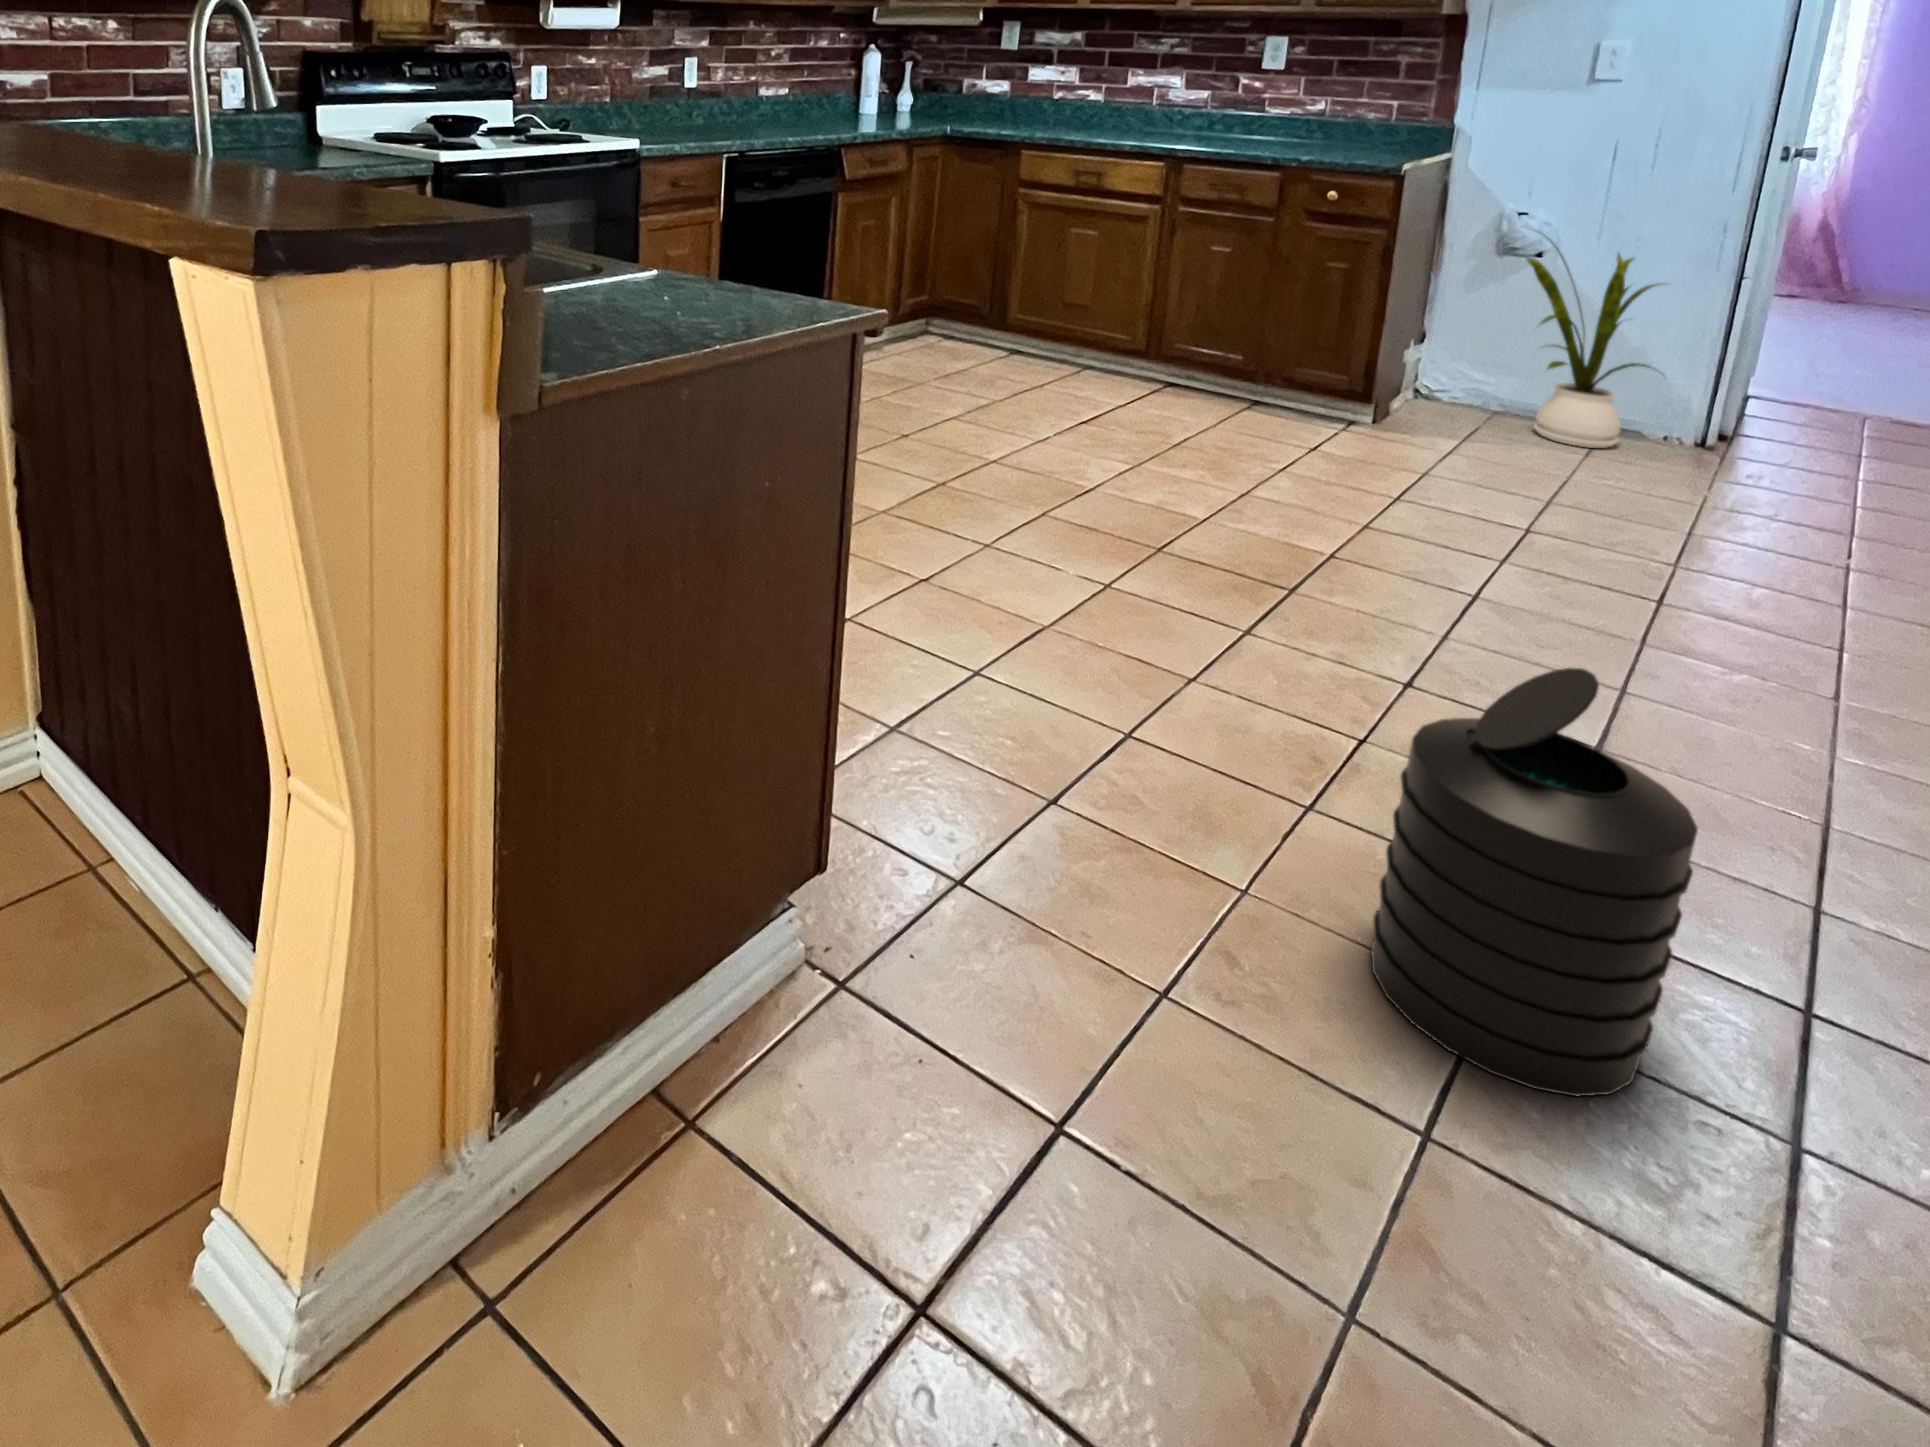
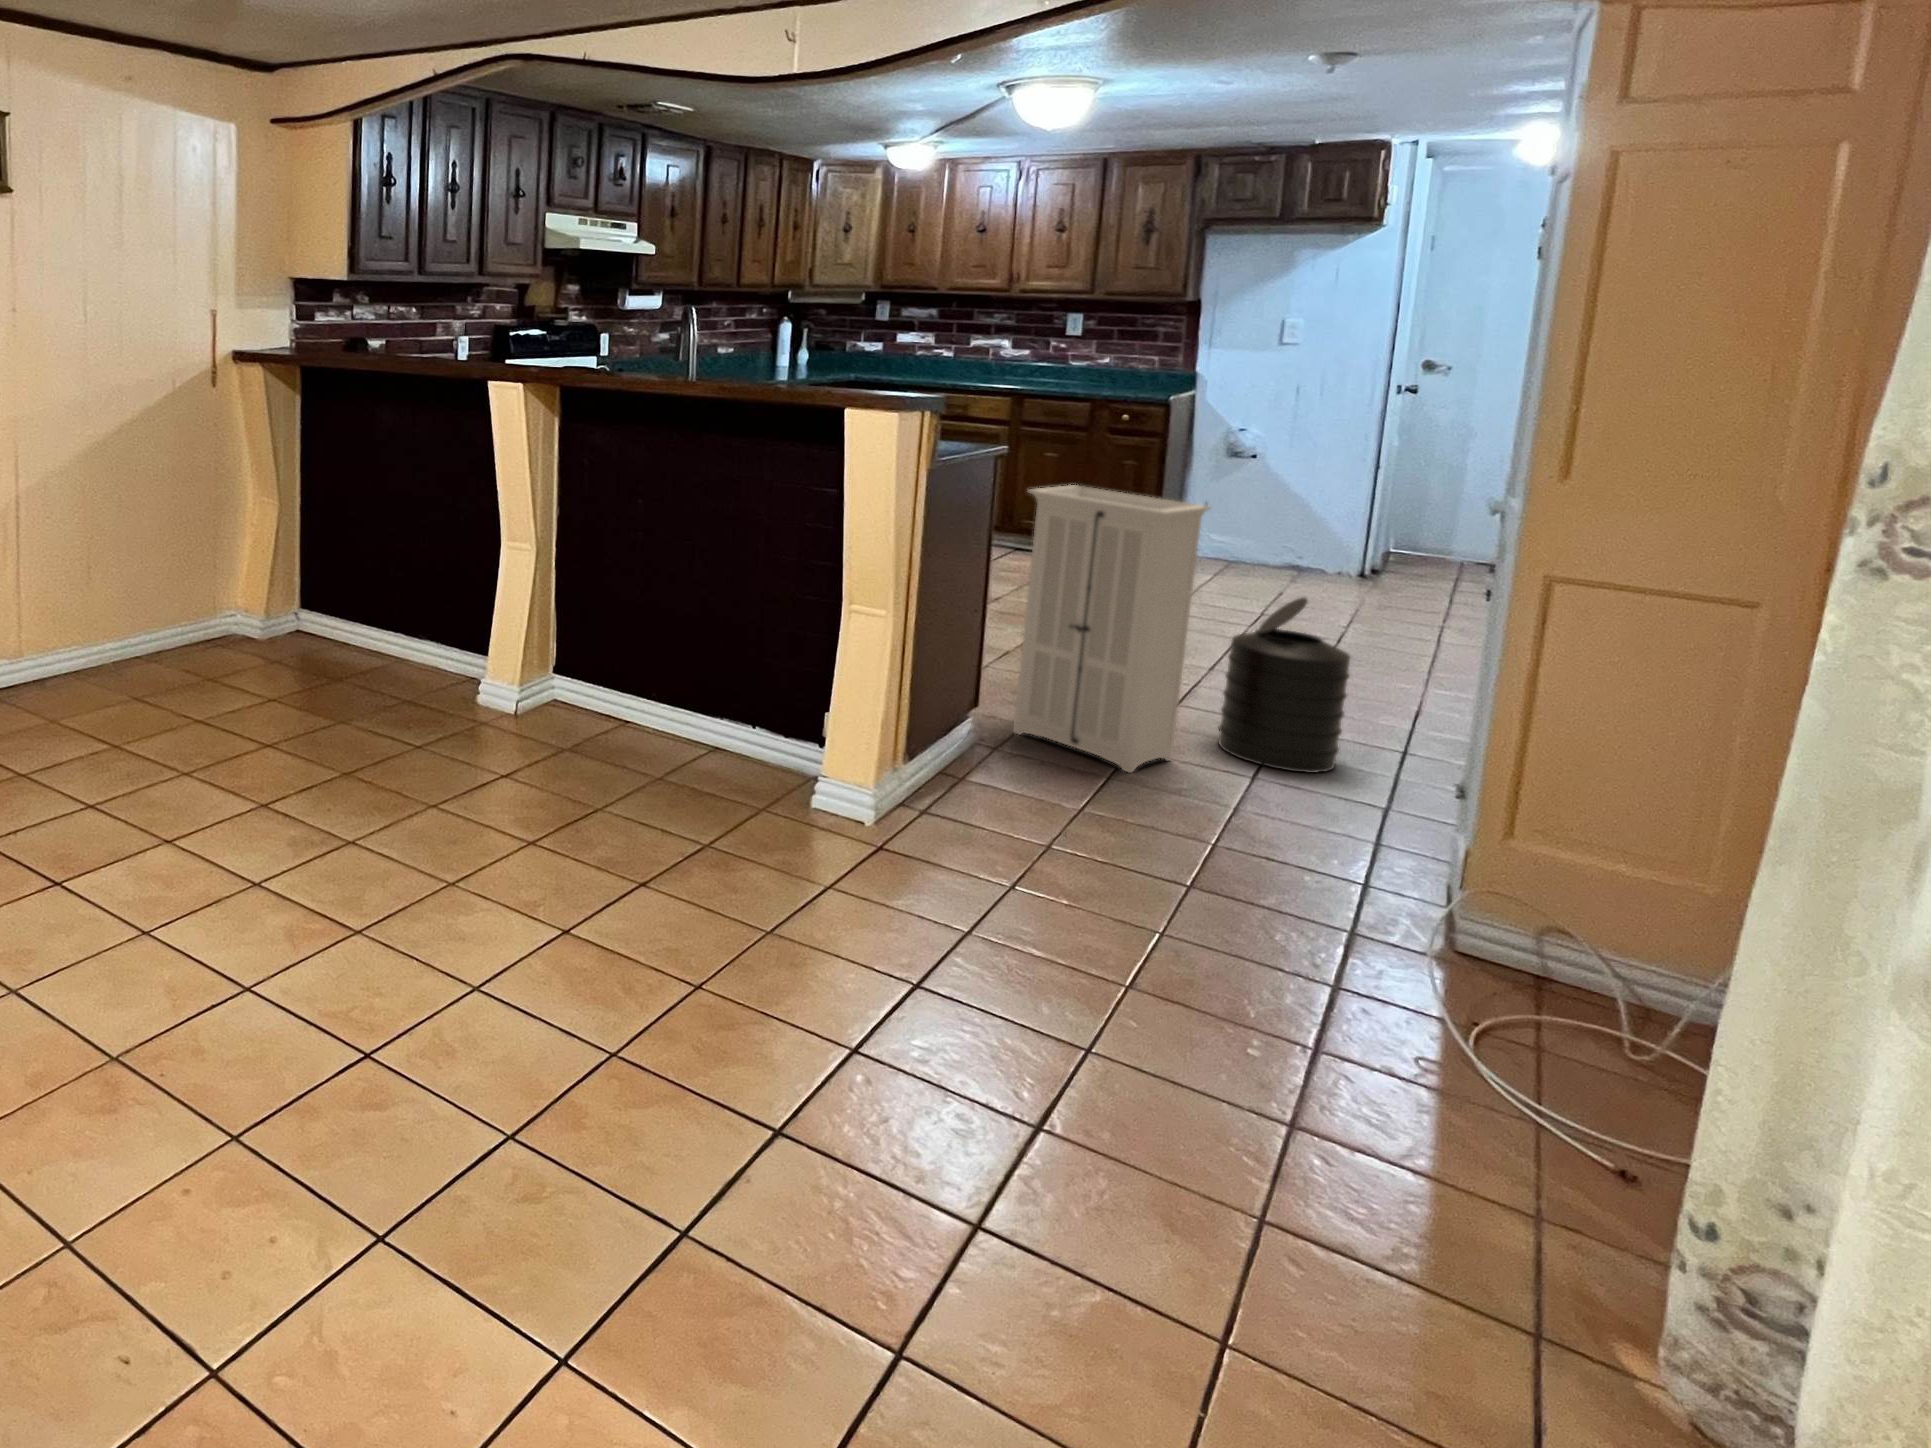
house plant: present [1527,235,1660,448] -> none [1241,437,1340,580]
storage cabinet: none [921,374,1357,1090] -> present [1013,482,1210,773]

